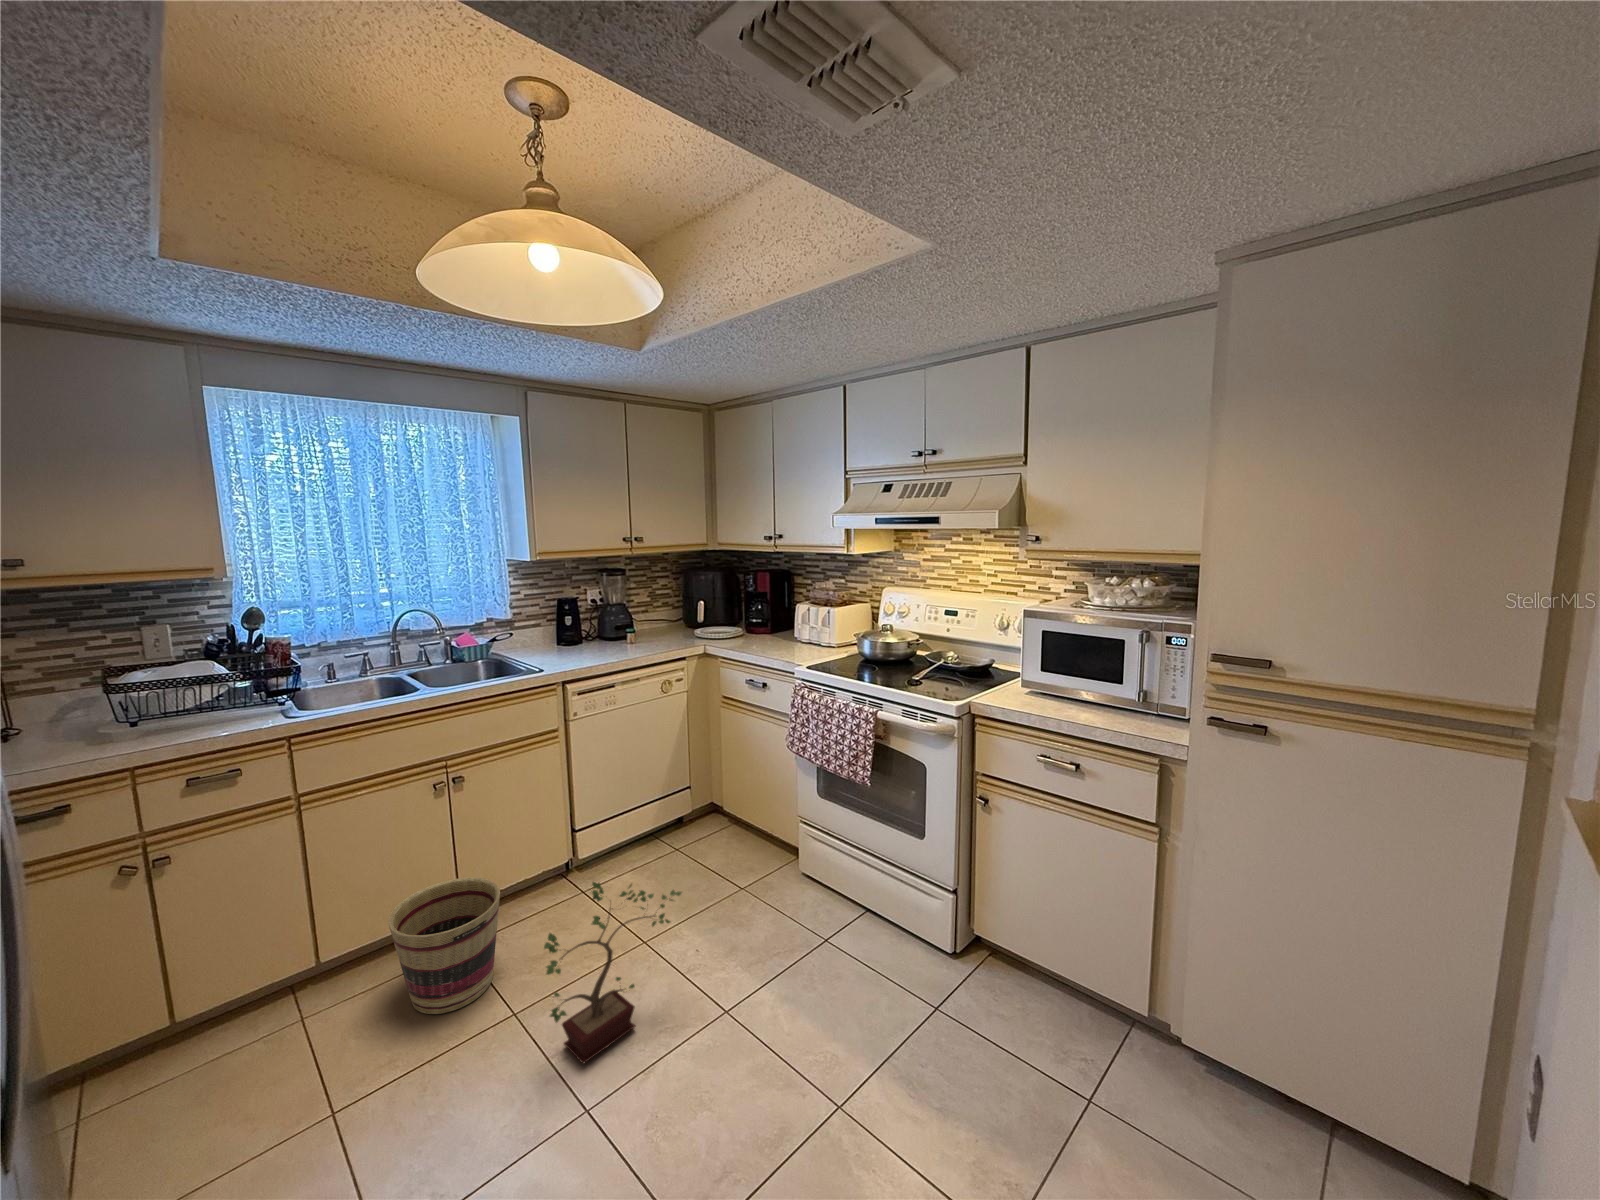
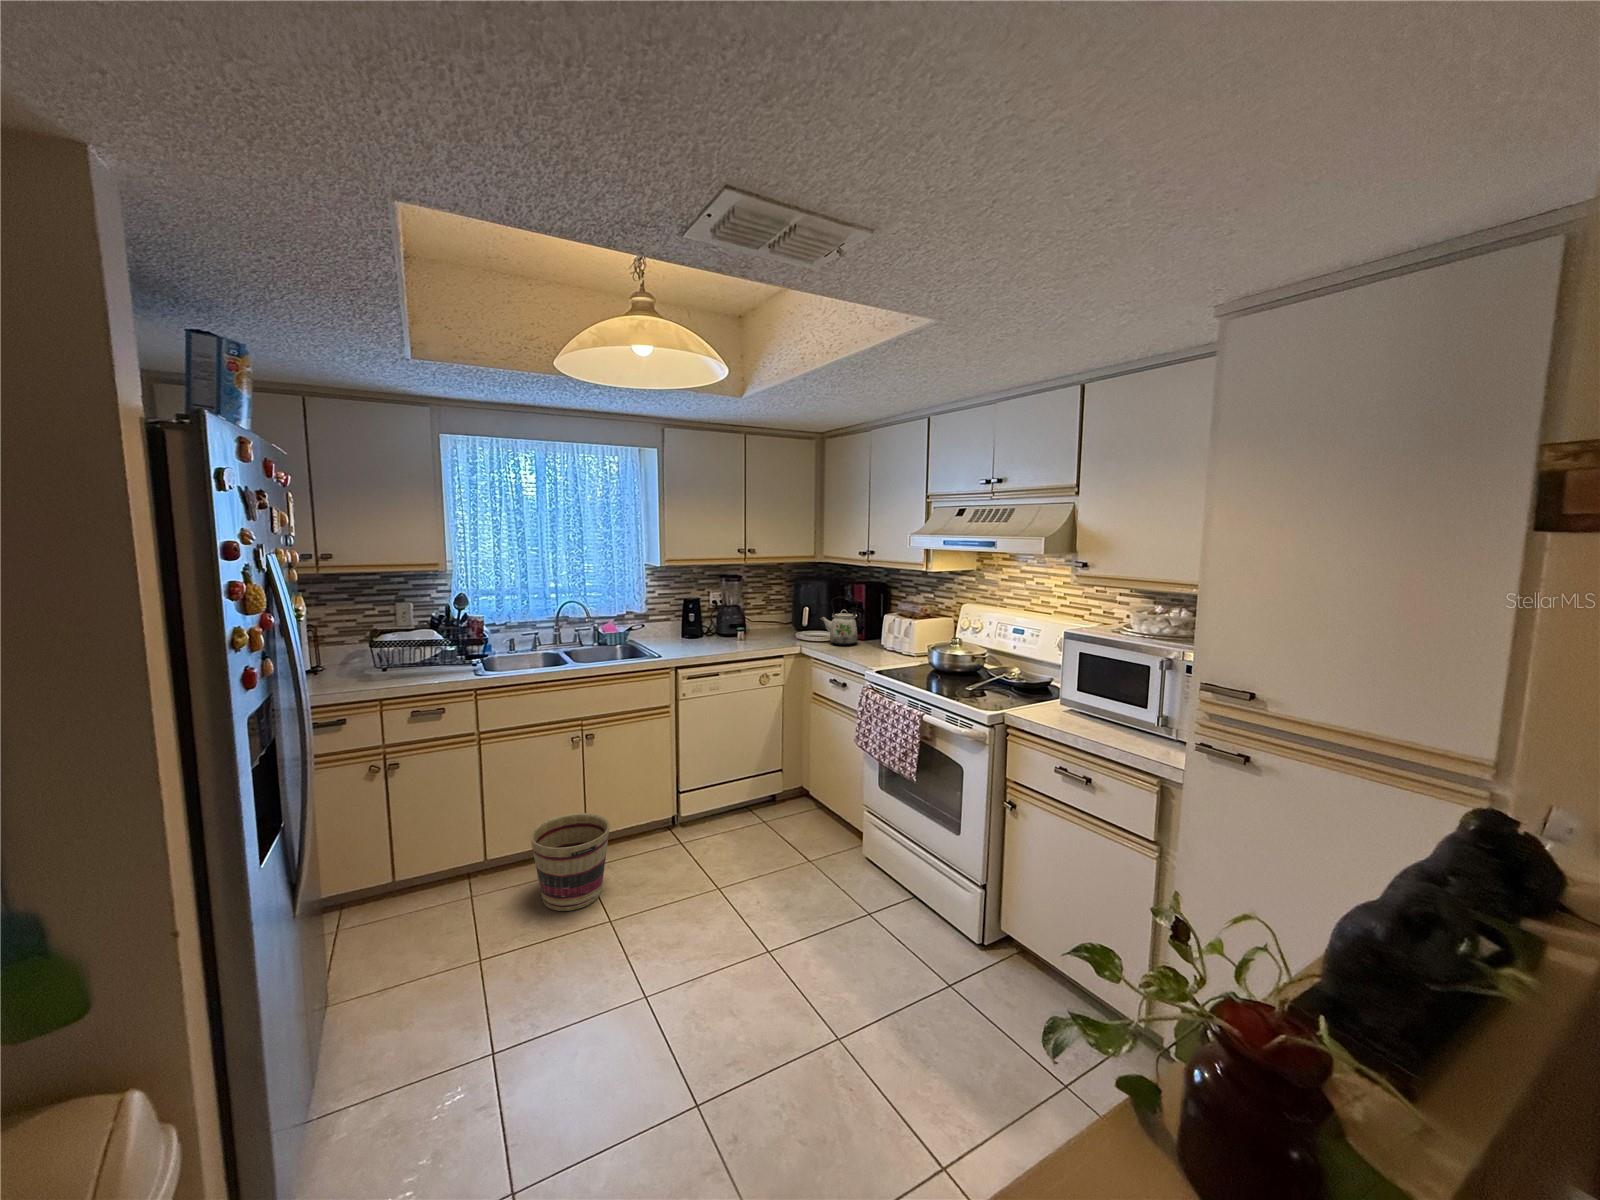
kettle: none [724,587,767,641] -> present [820,597,858,645]
potted plant: present [544,882,681,1064] -> none [625,823,741,965]

